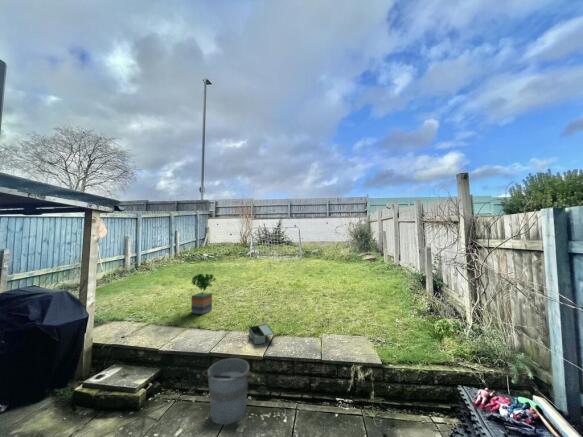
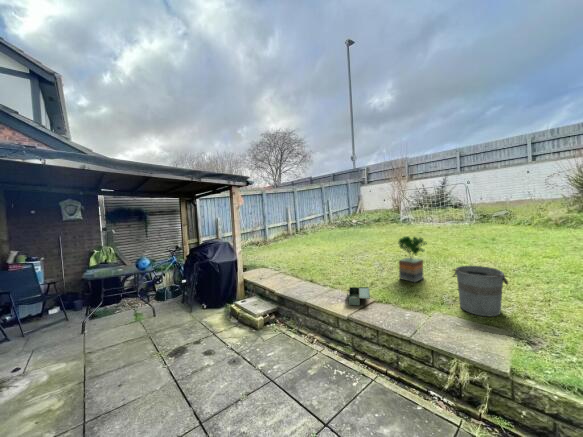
potted tree: present [191,274,216,314] -> present [398,236,427,282]
bucket: present [203,358,252,424] -> present [453,266,508,316]

